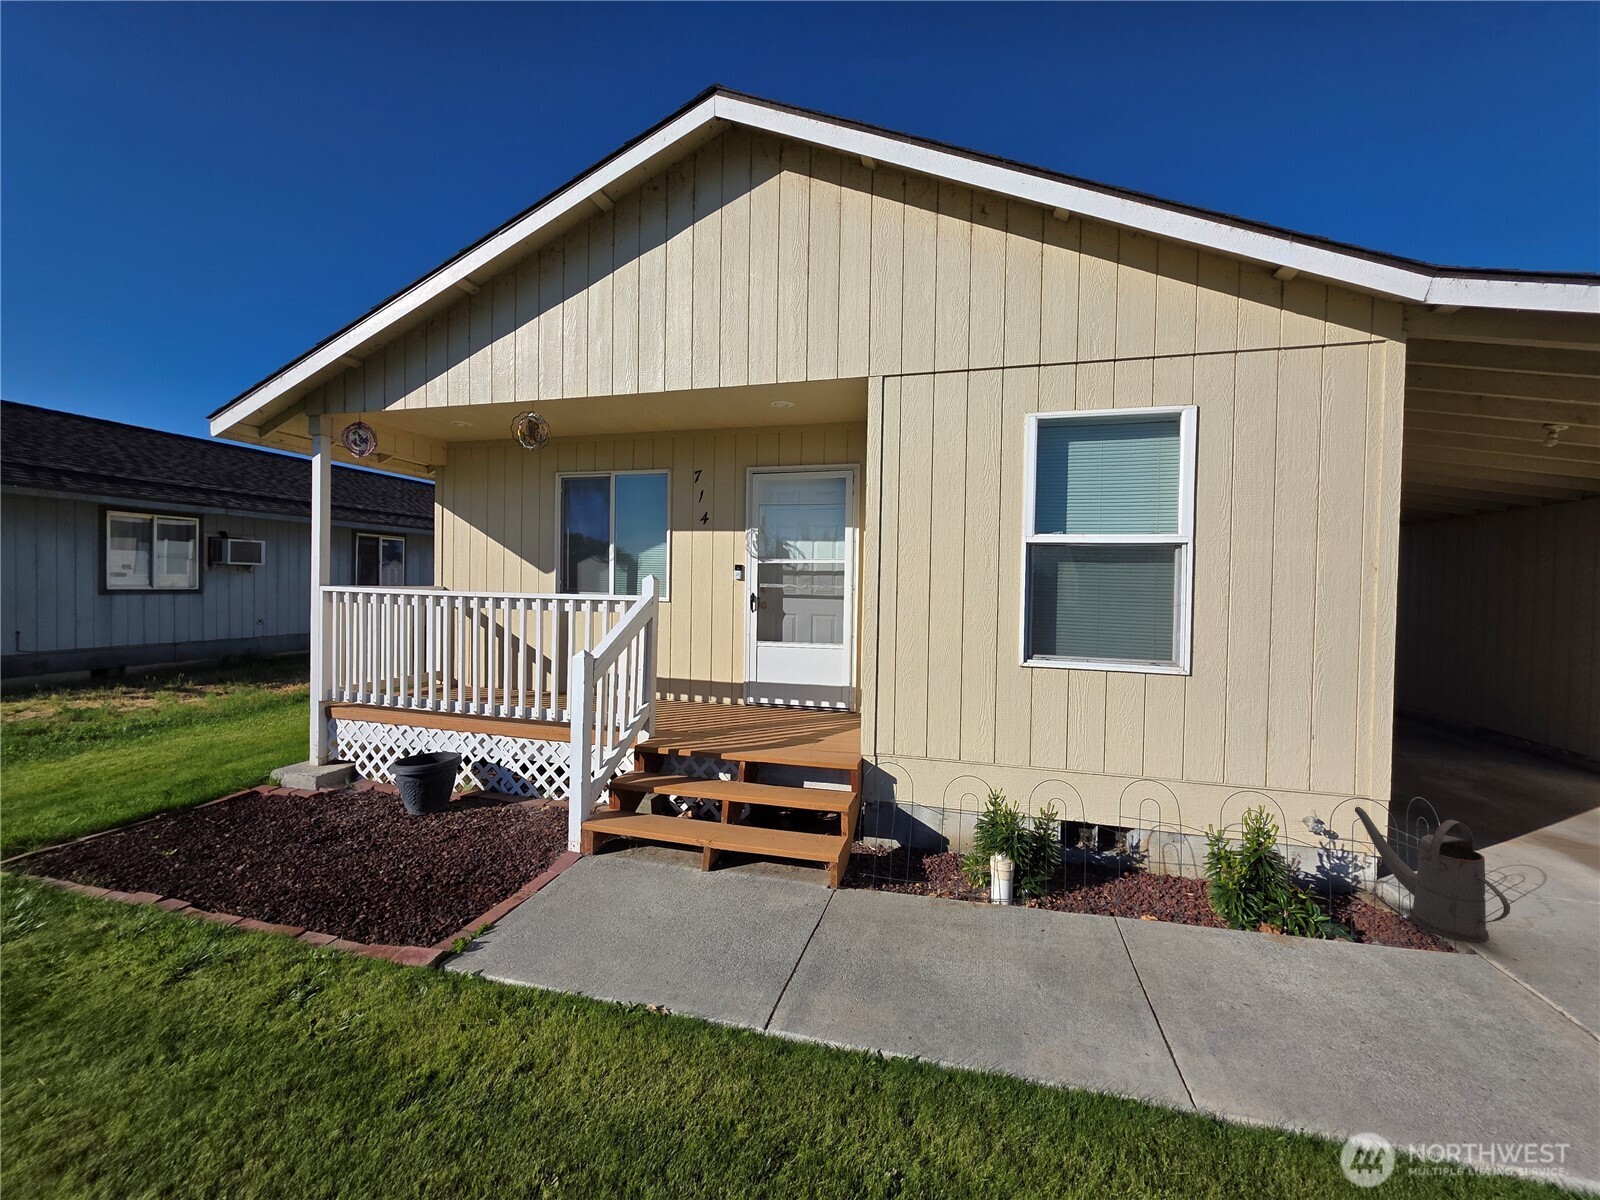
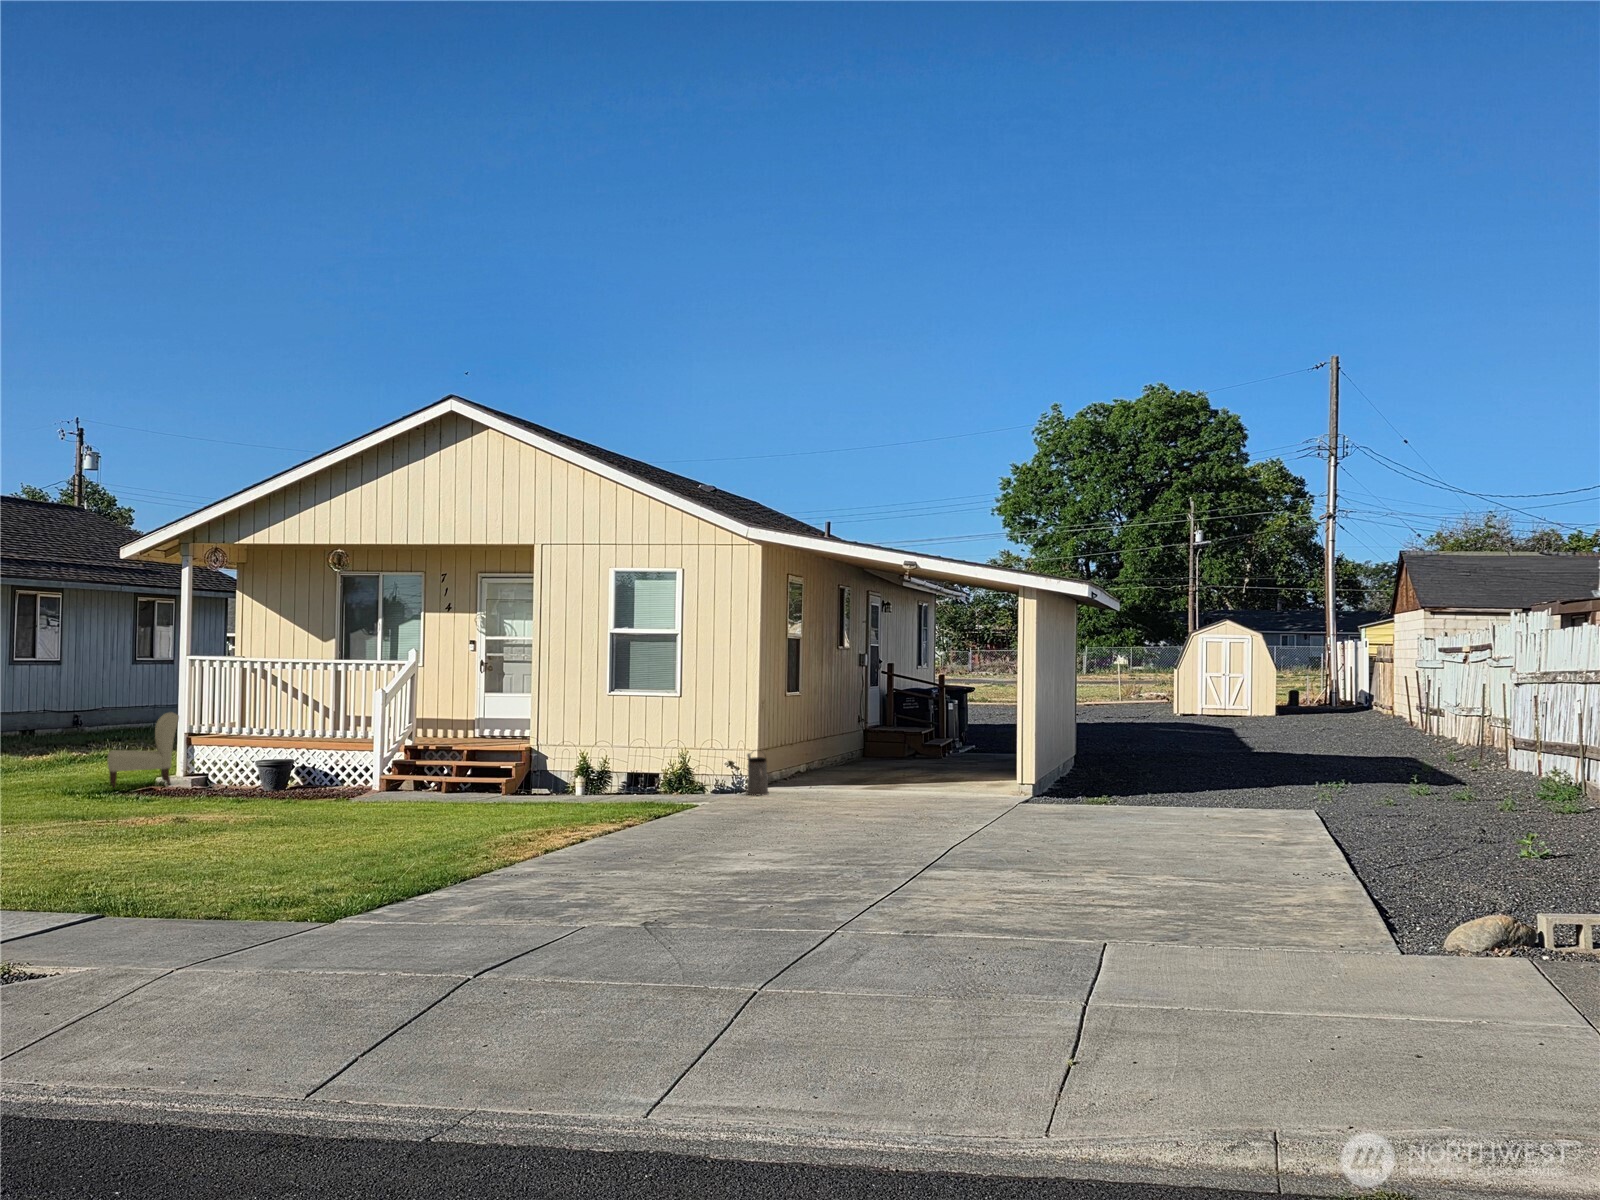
chair: none [162,671,308,803] -> present [108,712,179,788]

